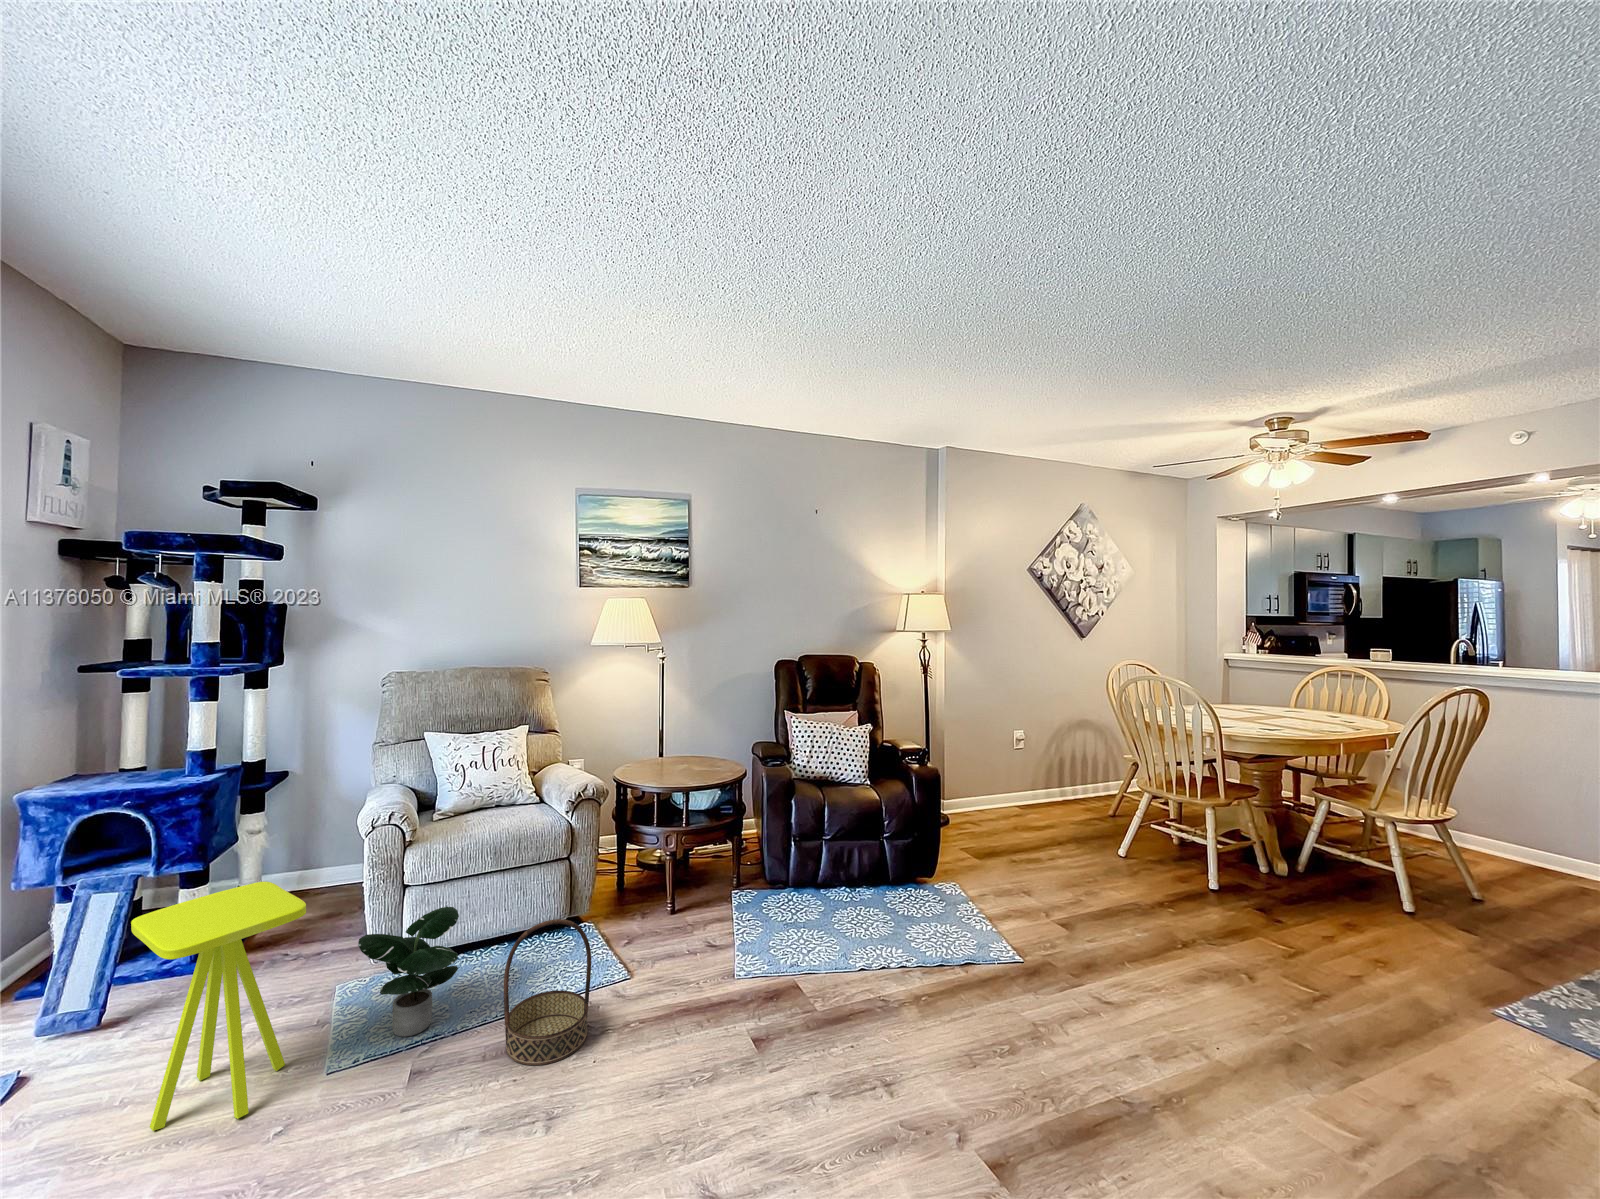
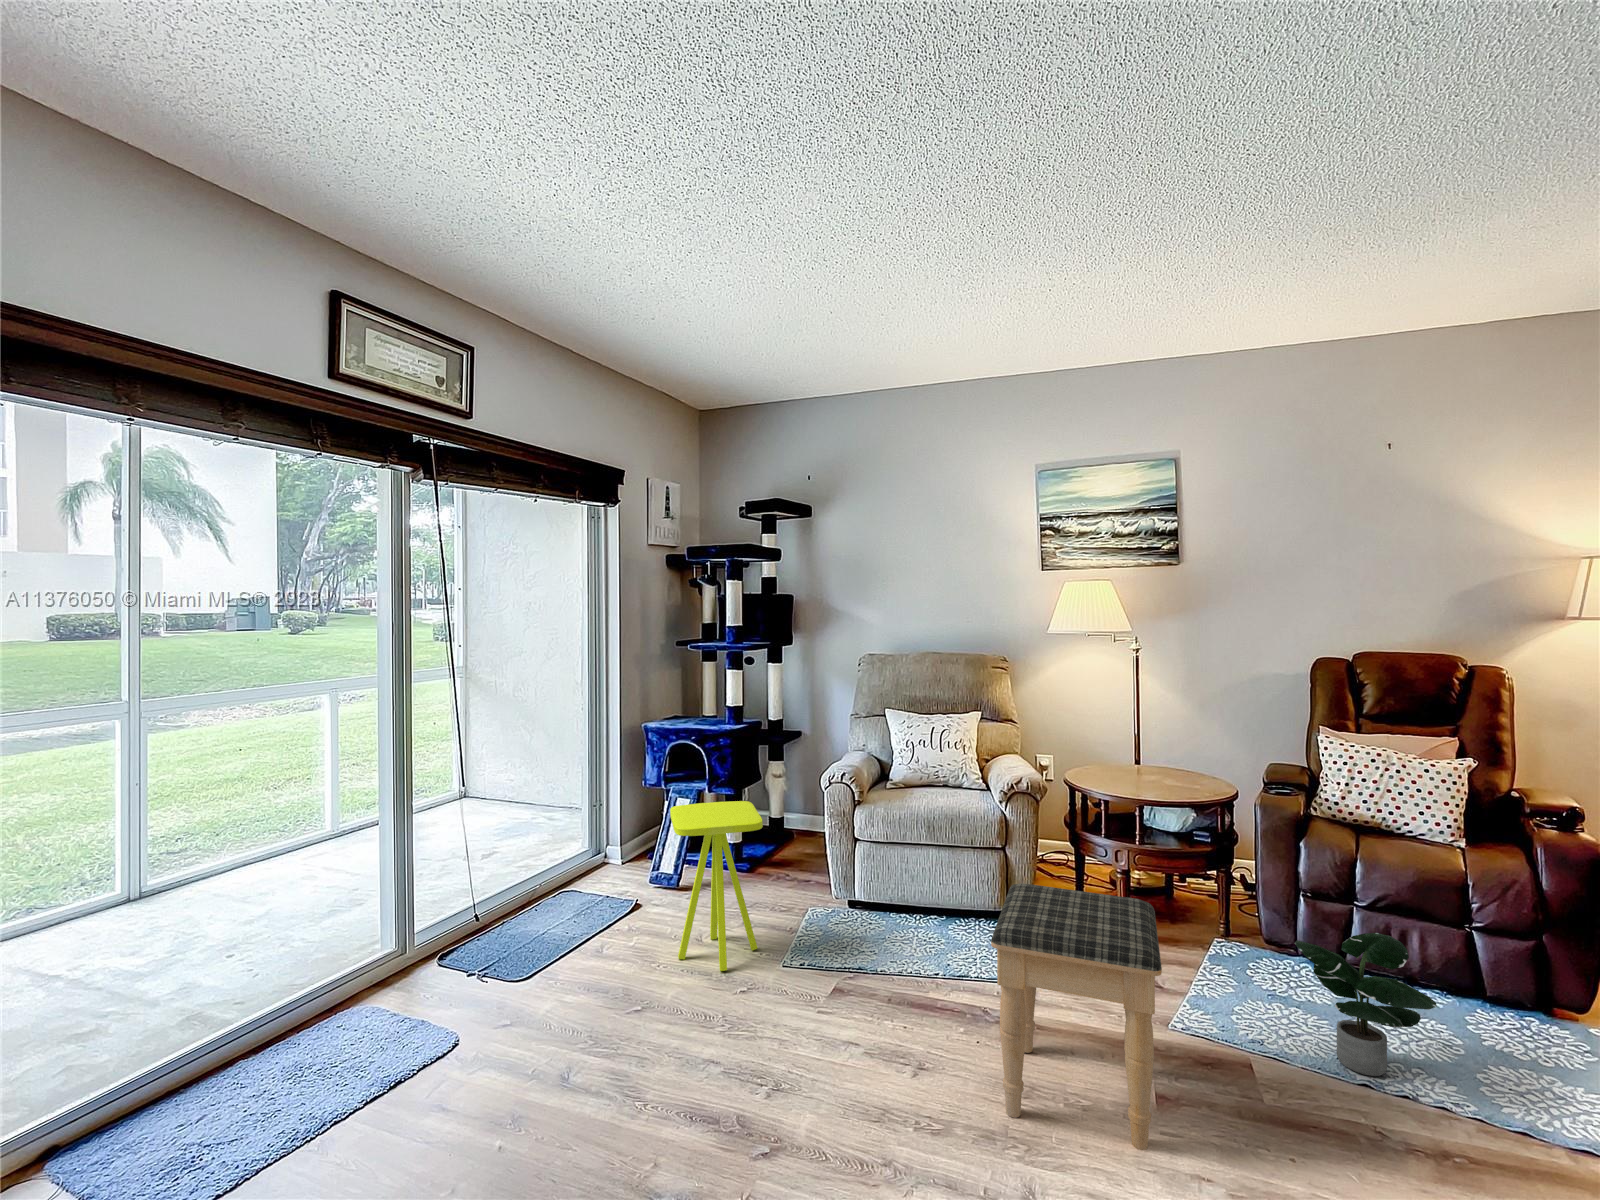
footstool: none [625,883,779,1121] -> present [991,883,1162,1150]
potted plant: present [358,907,459,1037] -> present [1295,933,1437,1076]
basket: present [504,919,591,1065] -> none [903,887,986,1027]

